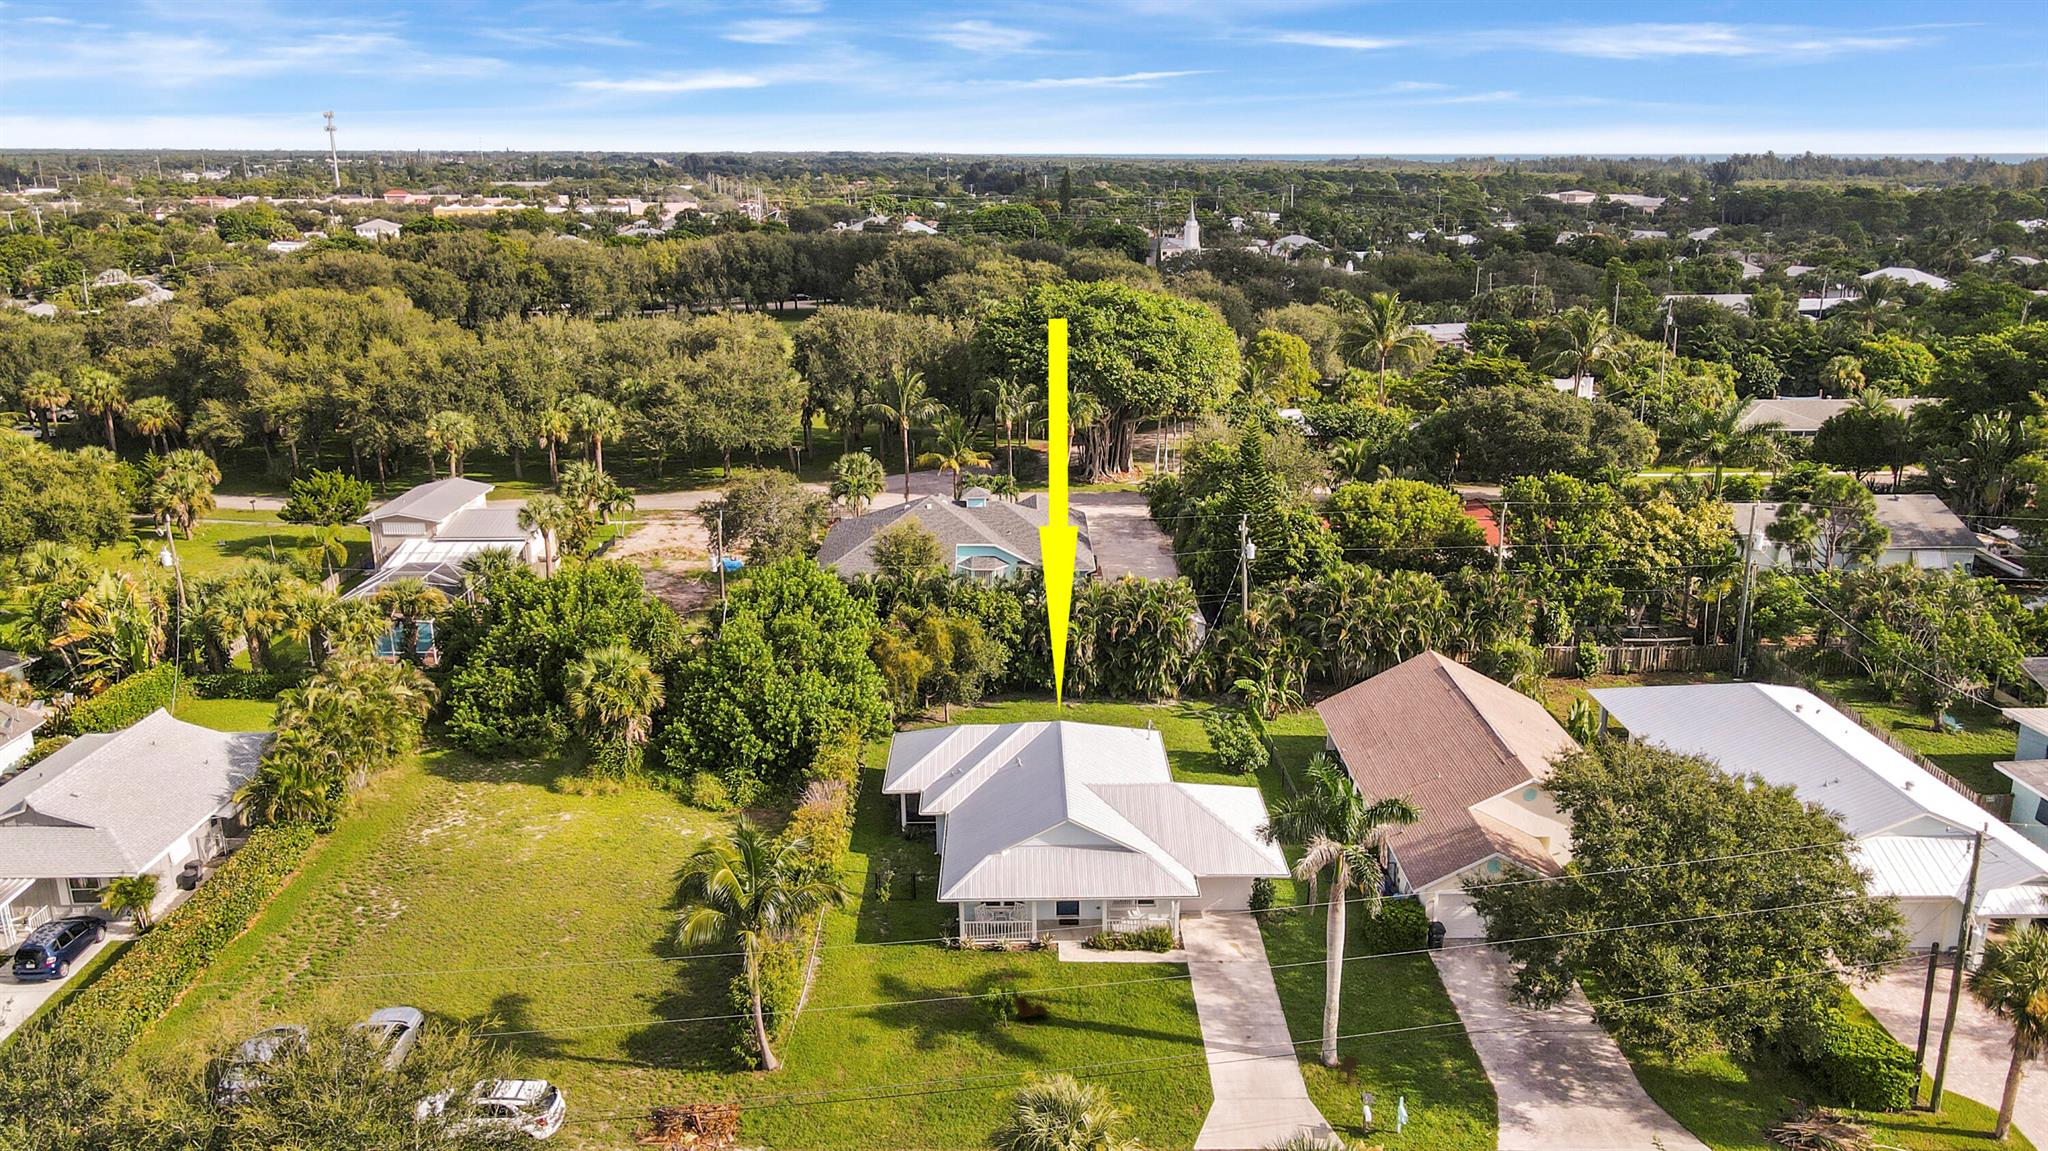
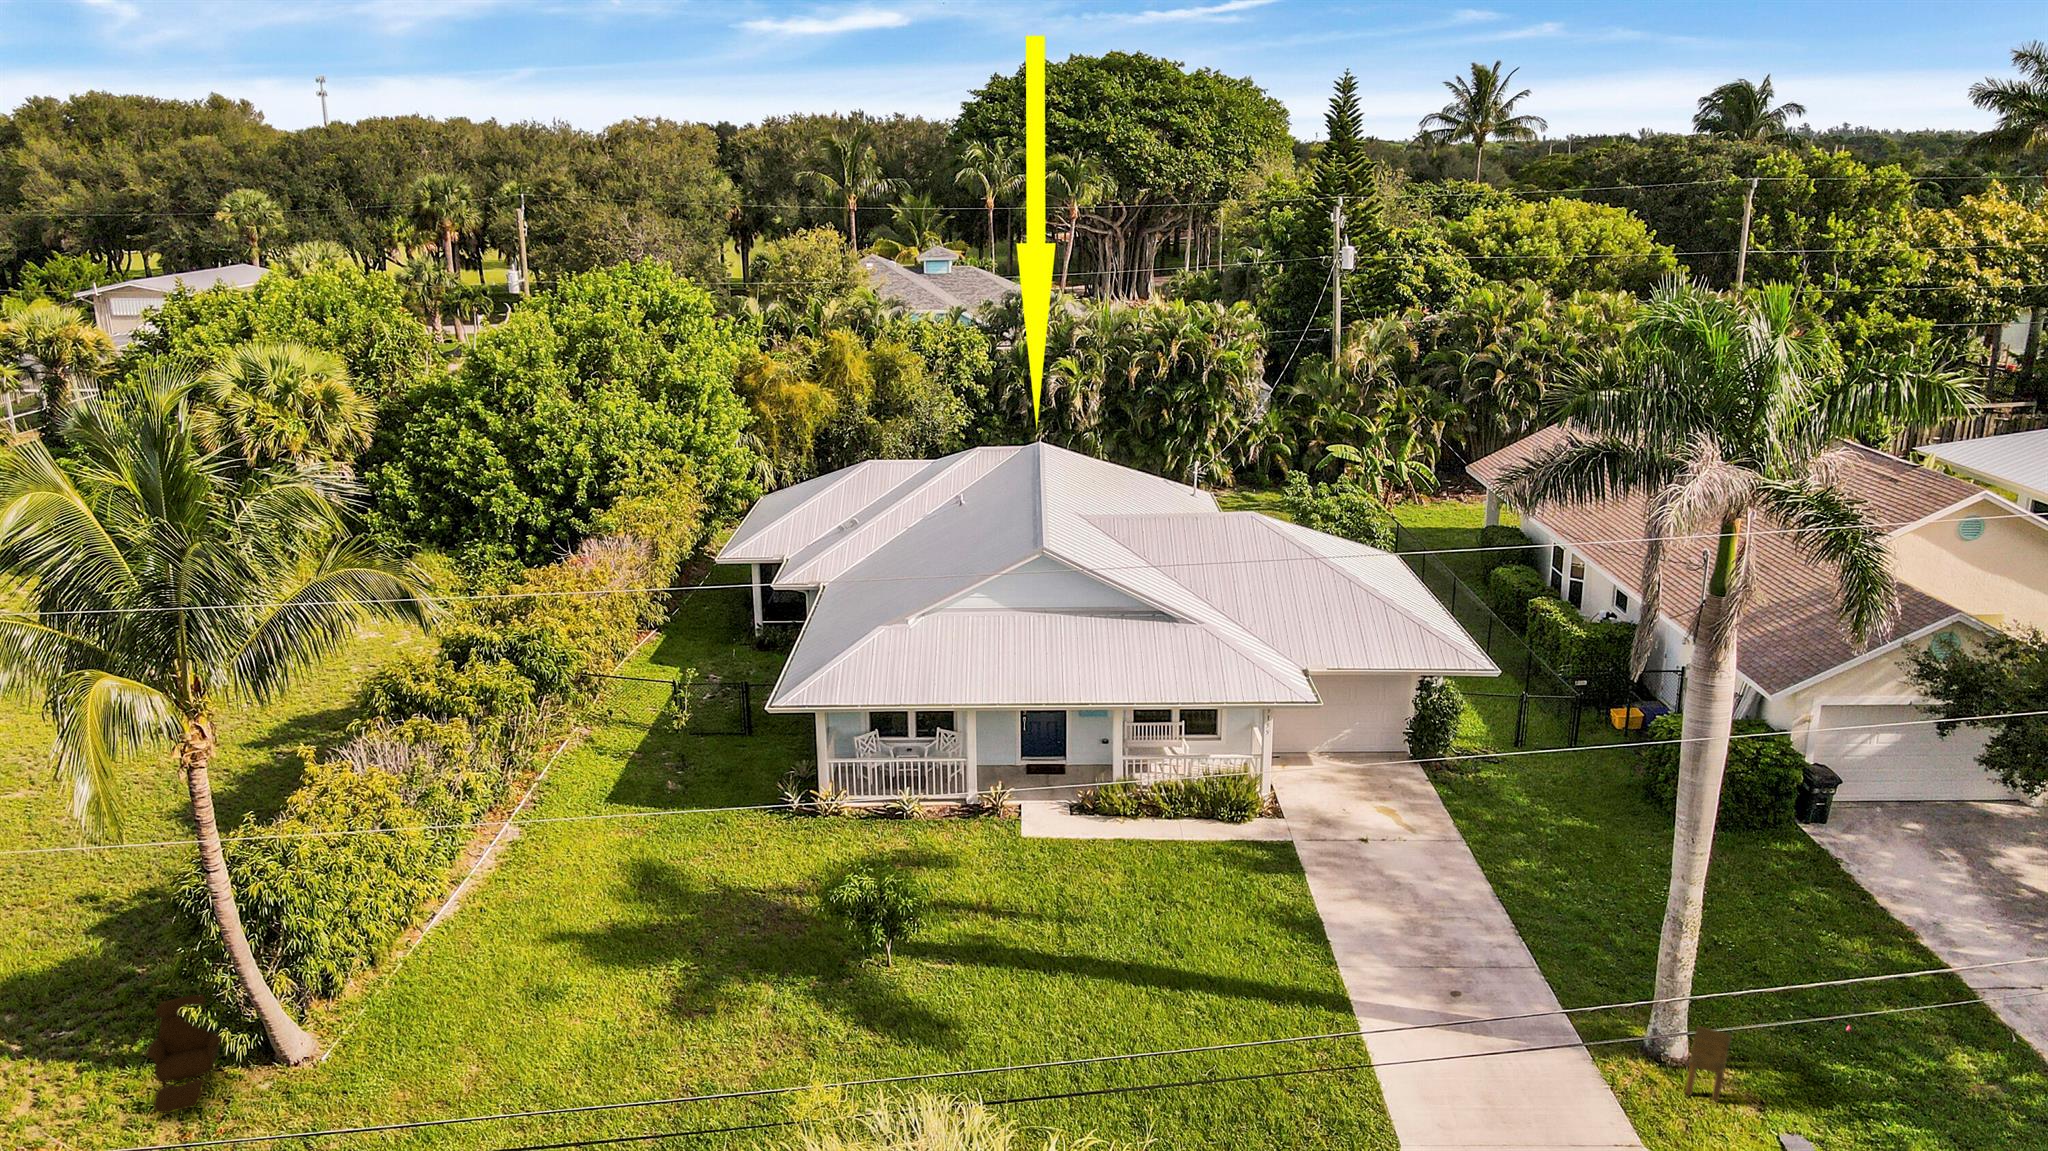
lounge chair: present [1013,990,1047,1018] -> present [146,994,222,1121]

